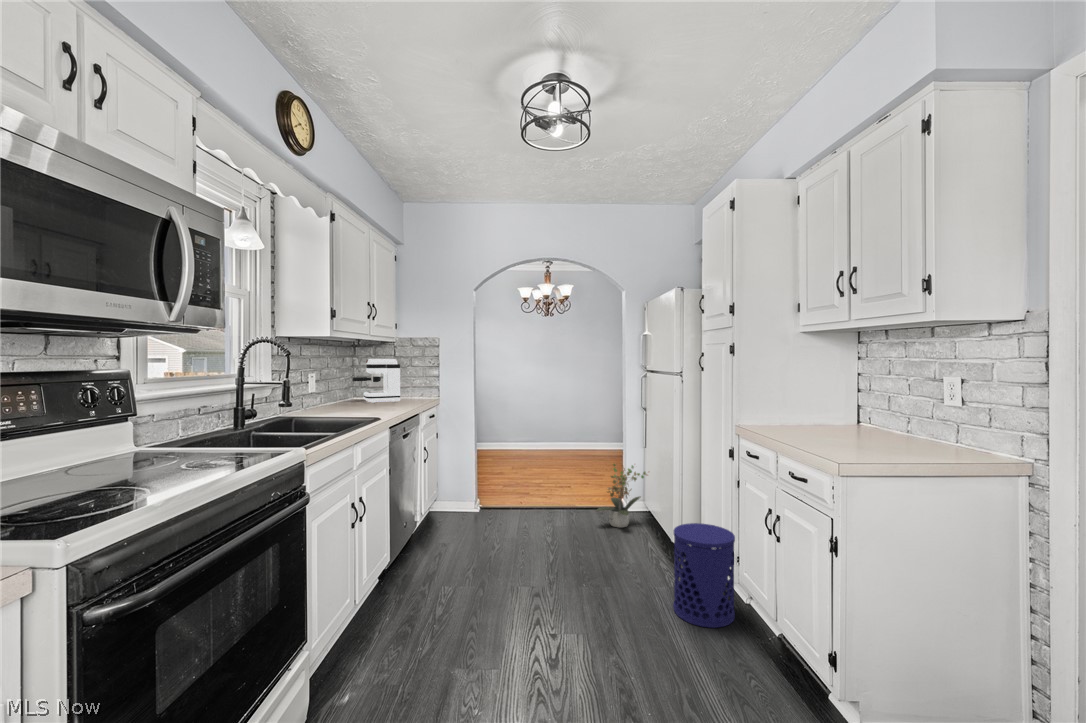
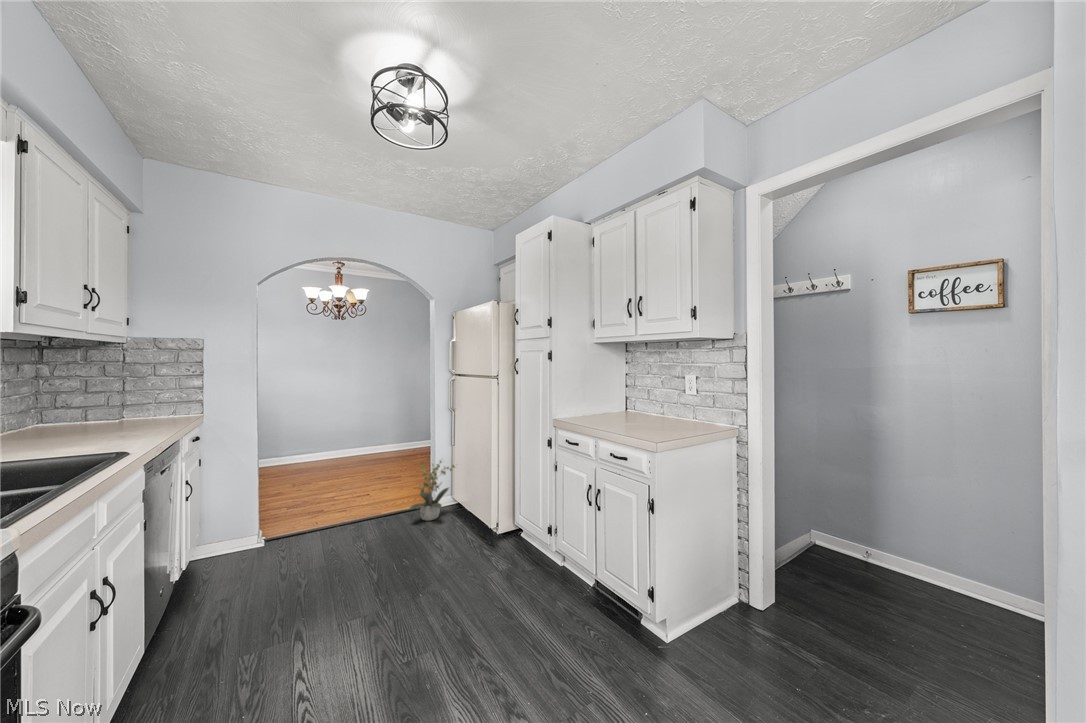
coffee maker: present [353,359,400,403] -> none [42,366,141,429]
waste bin: present [673,523,735,628] -> none [508,504,558,596]

